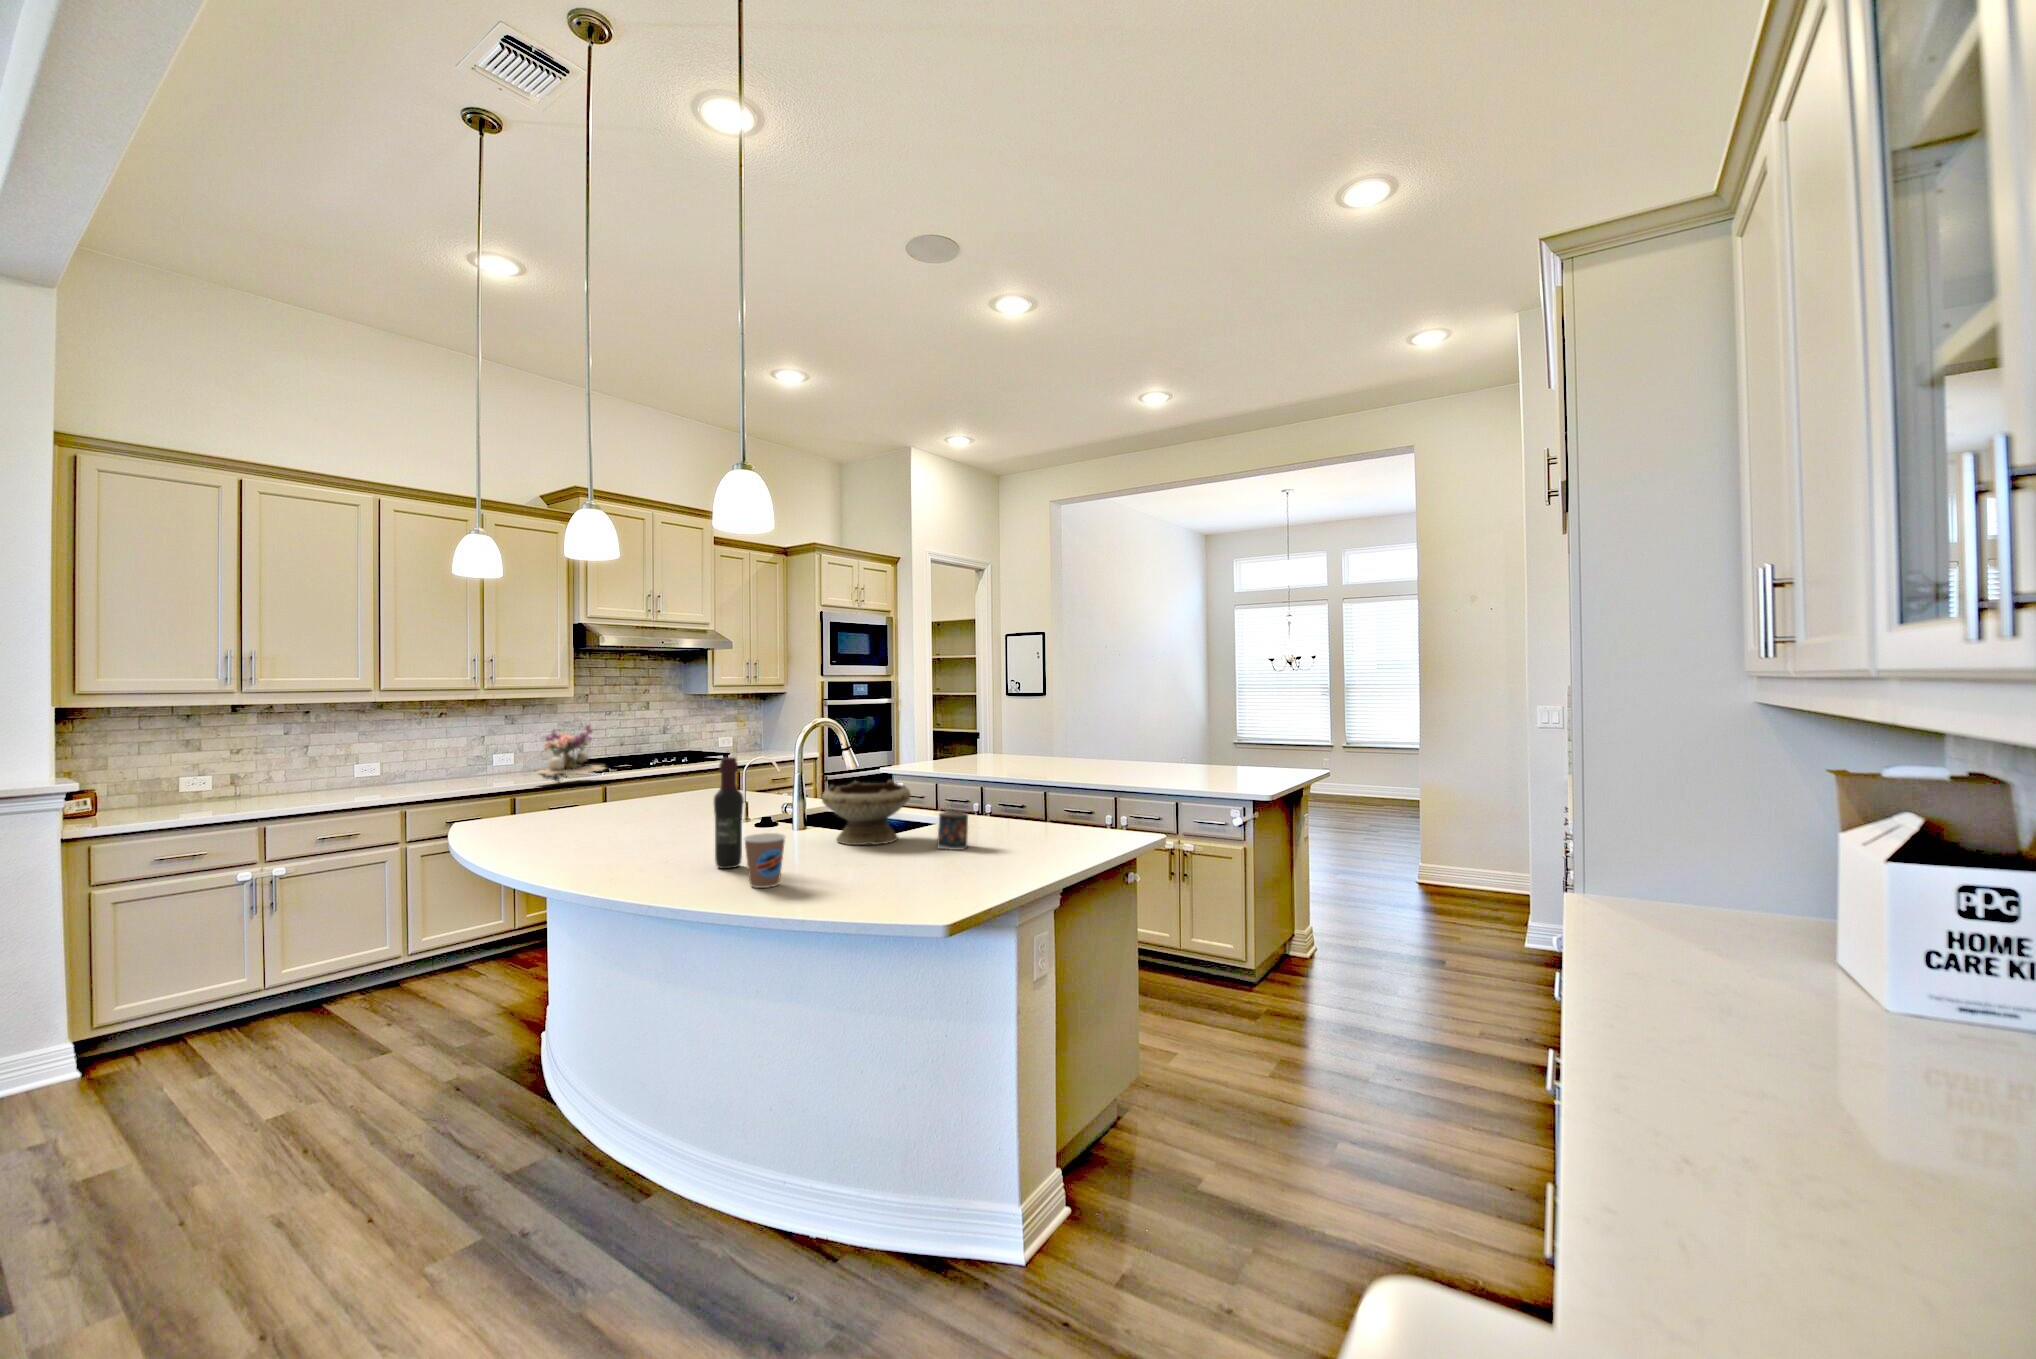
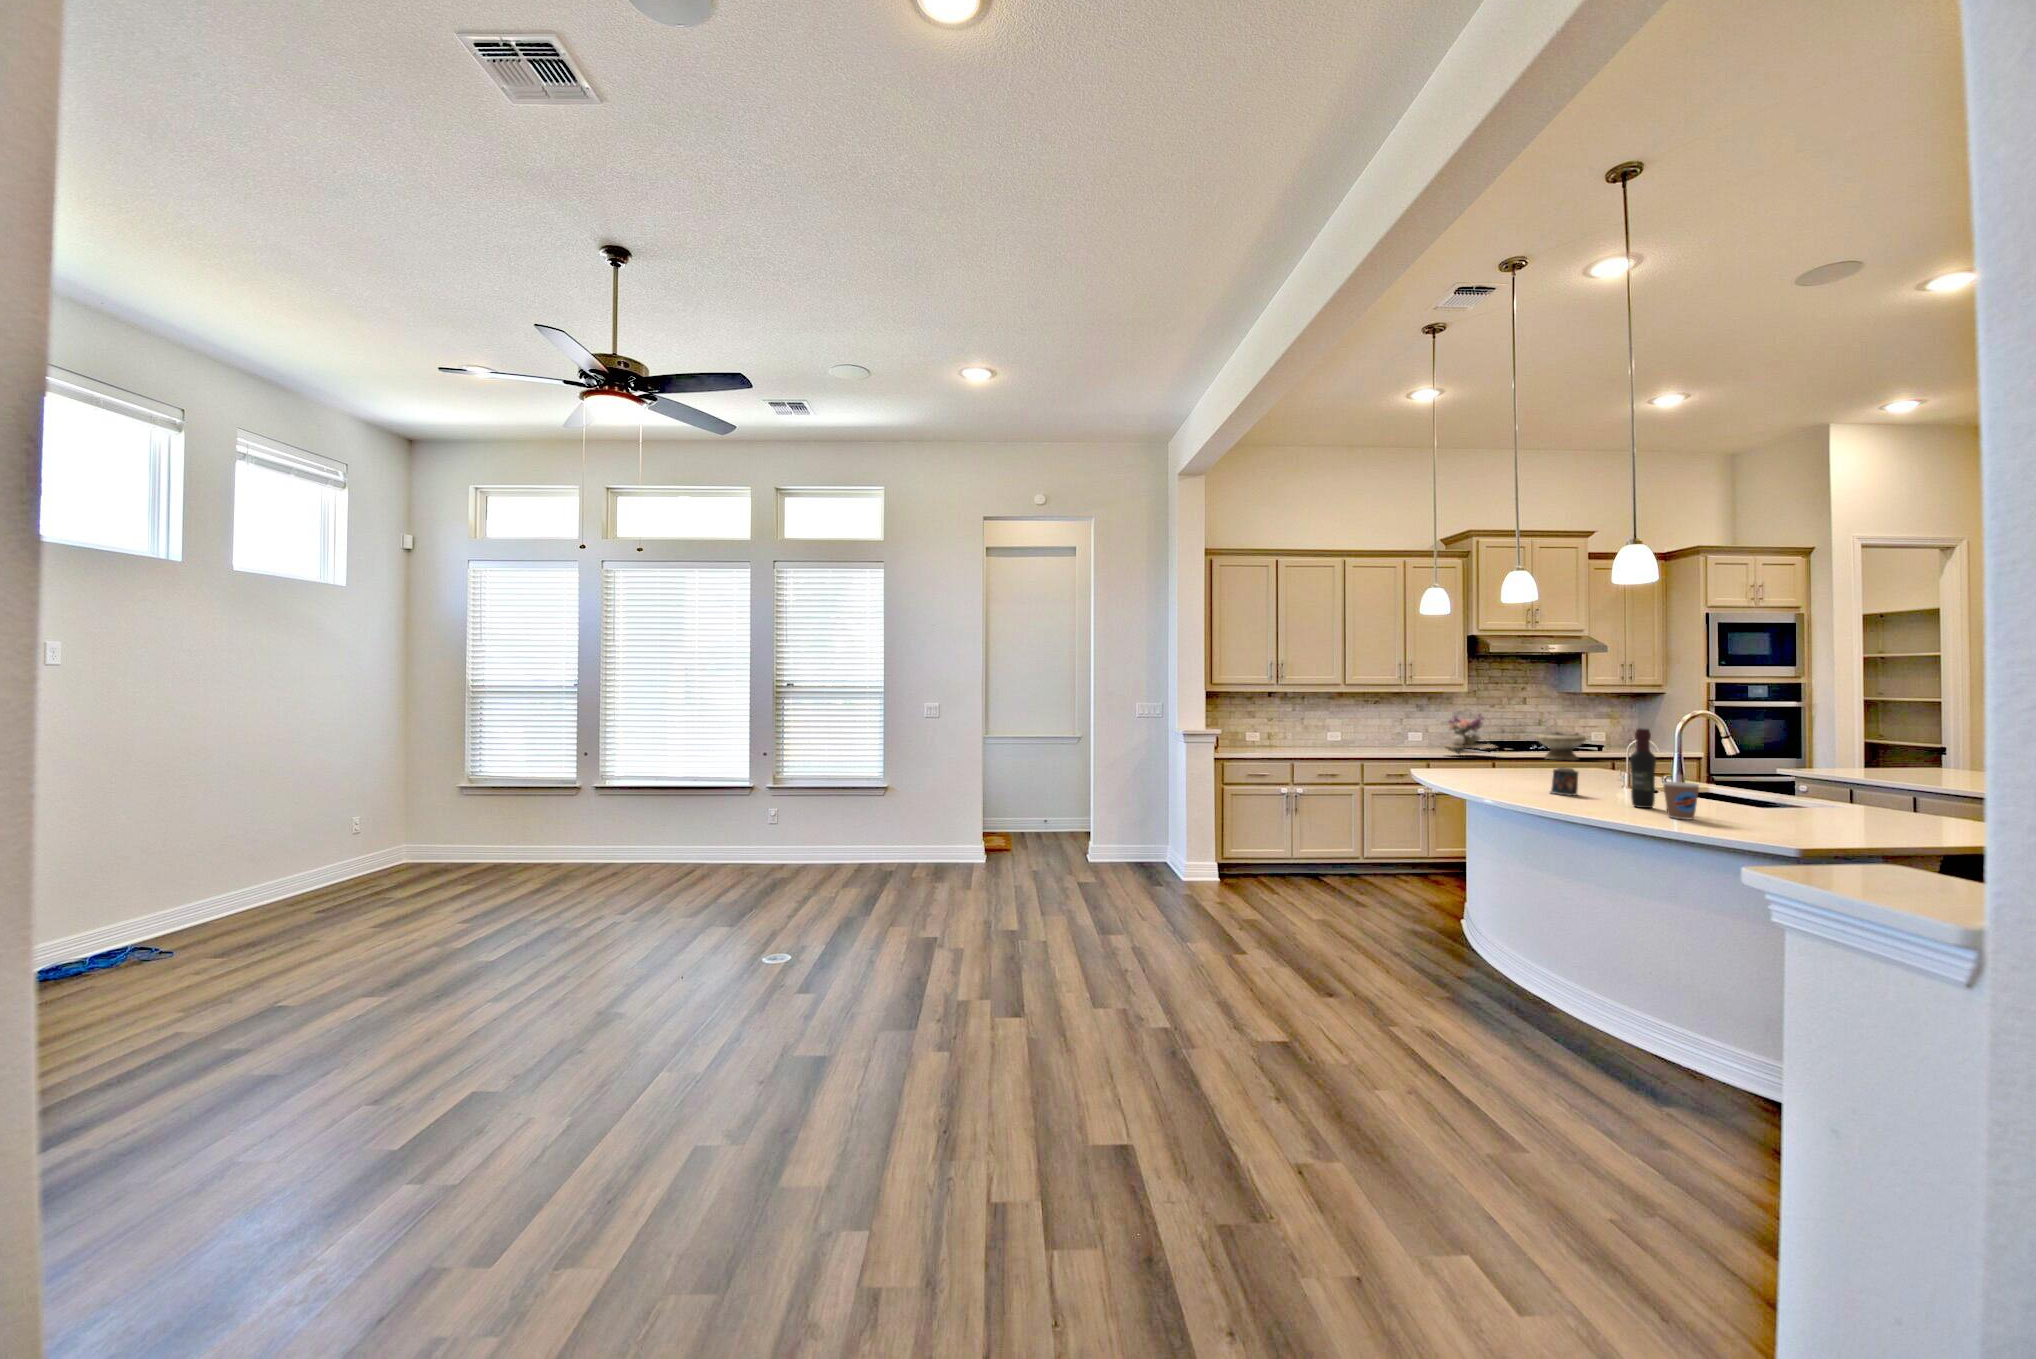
bowl: present [822,780,911,845] -> present [1536,732,1586,760]
candle: present [937,809,968,850] -> present [1550,767,1578,796]

